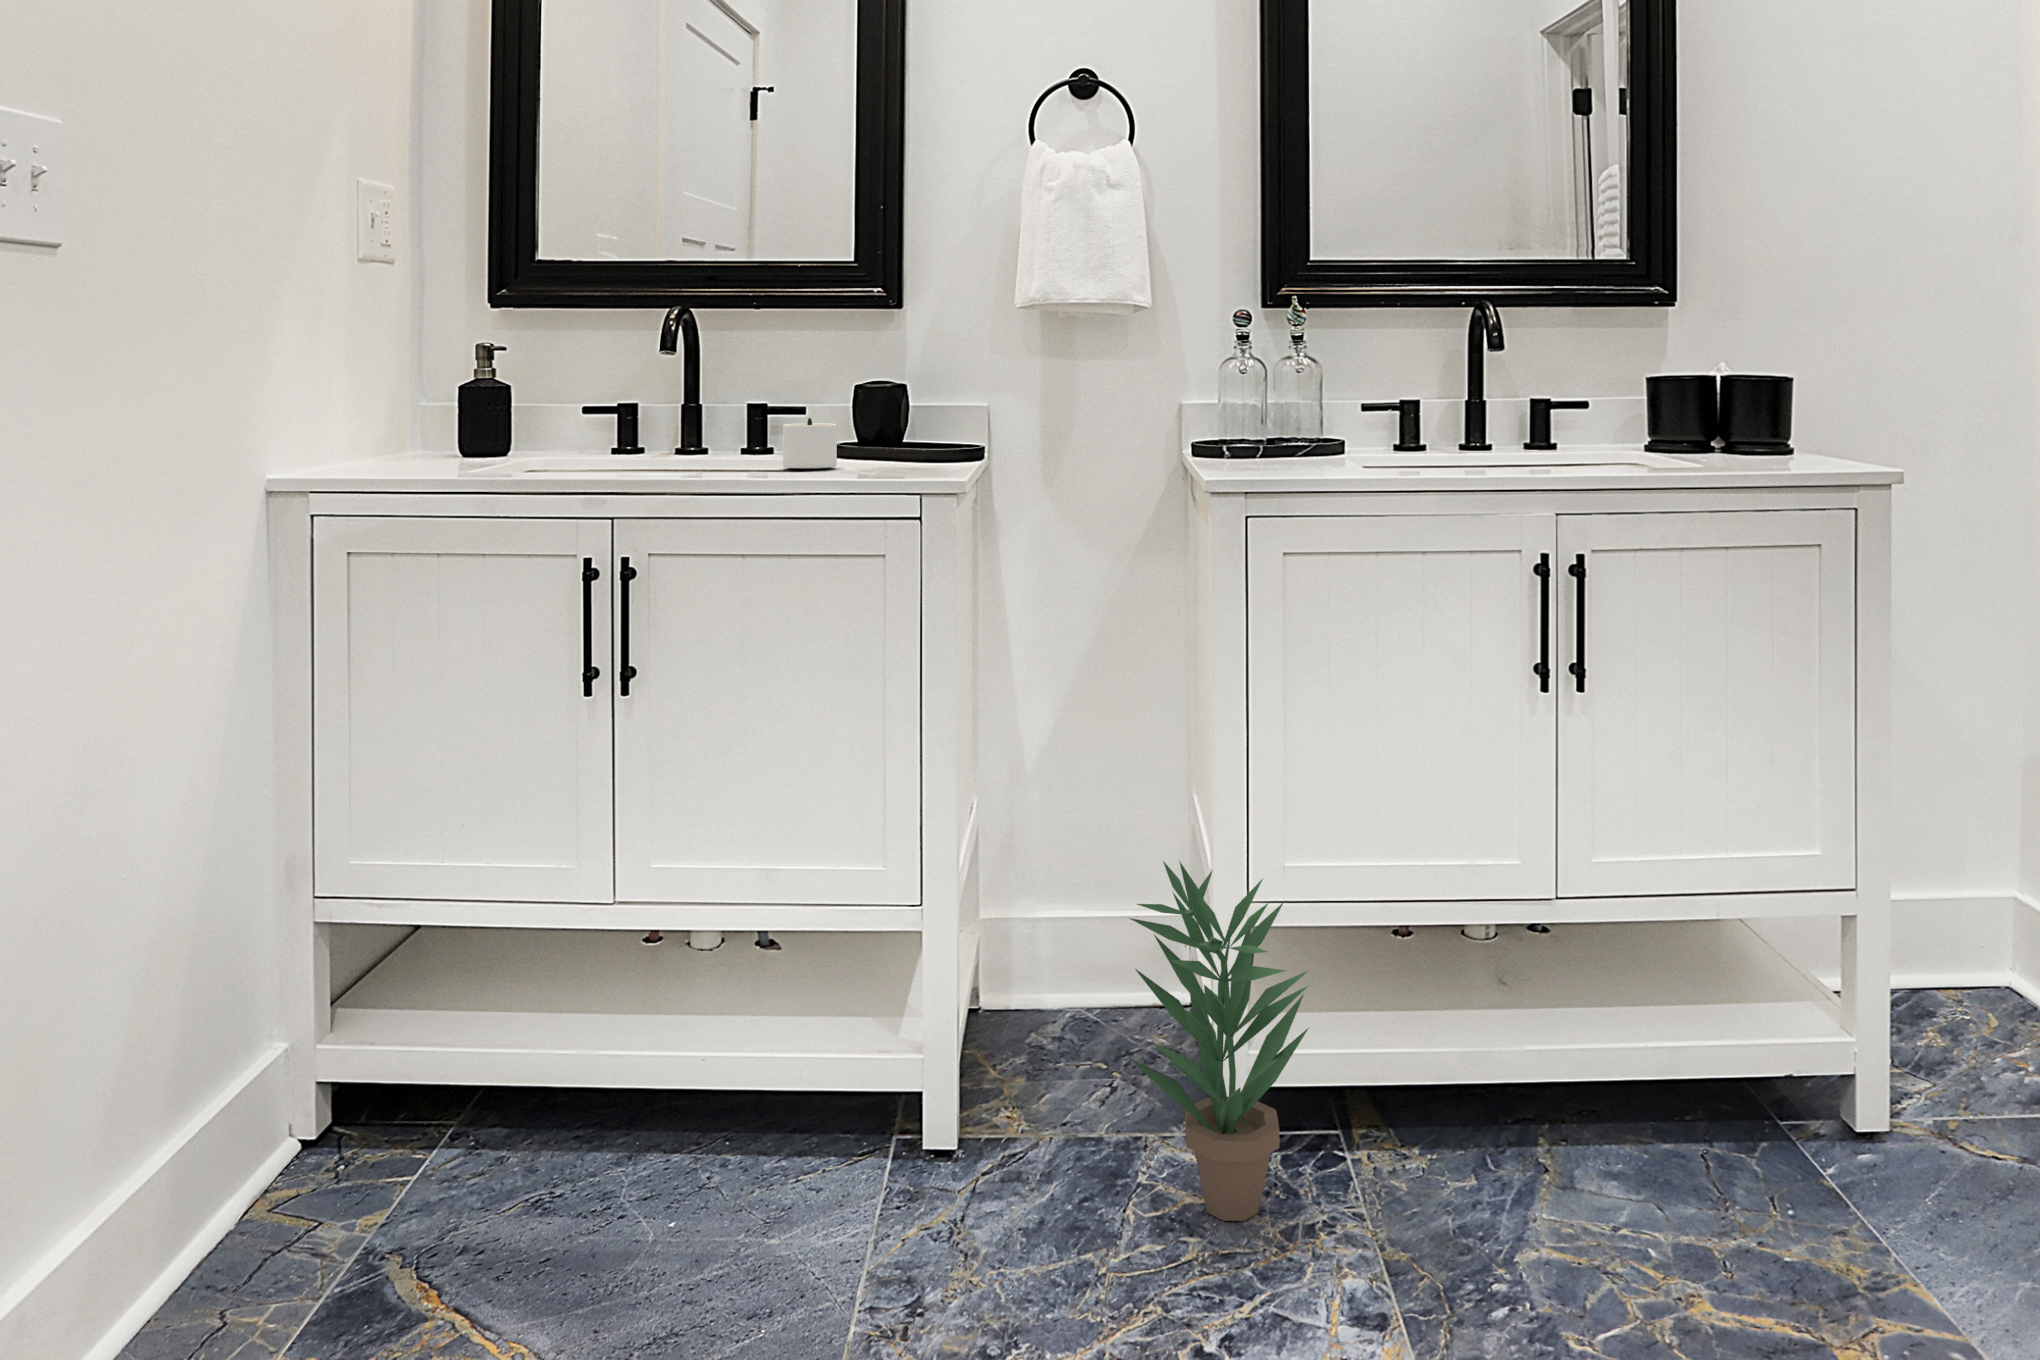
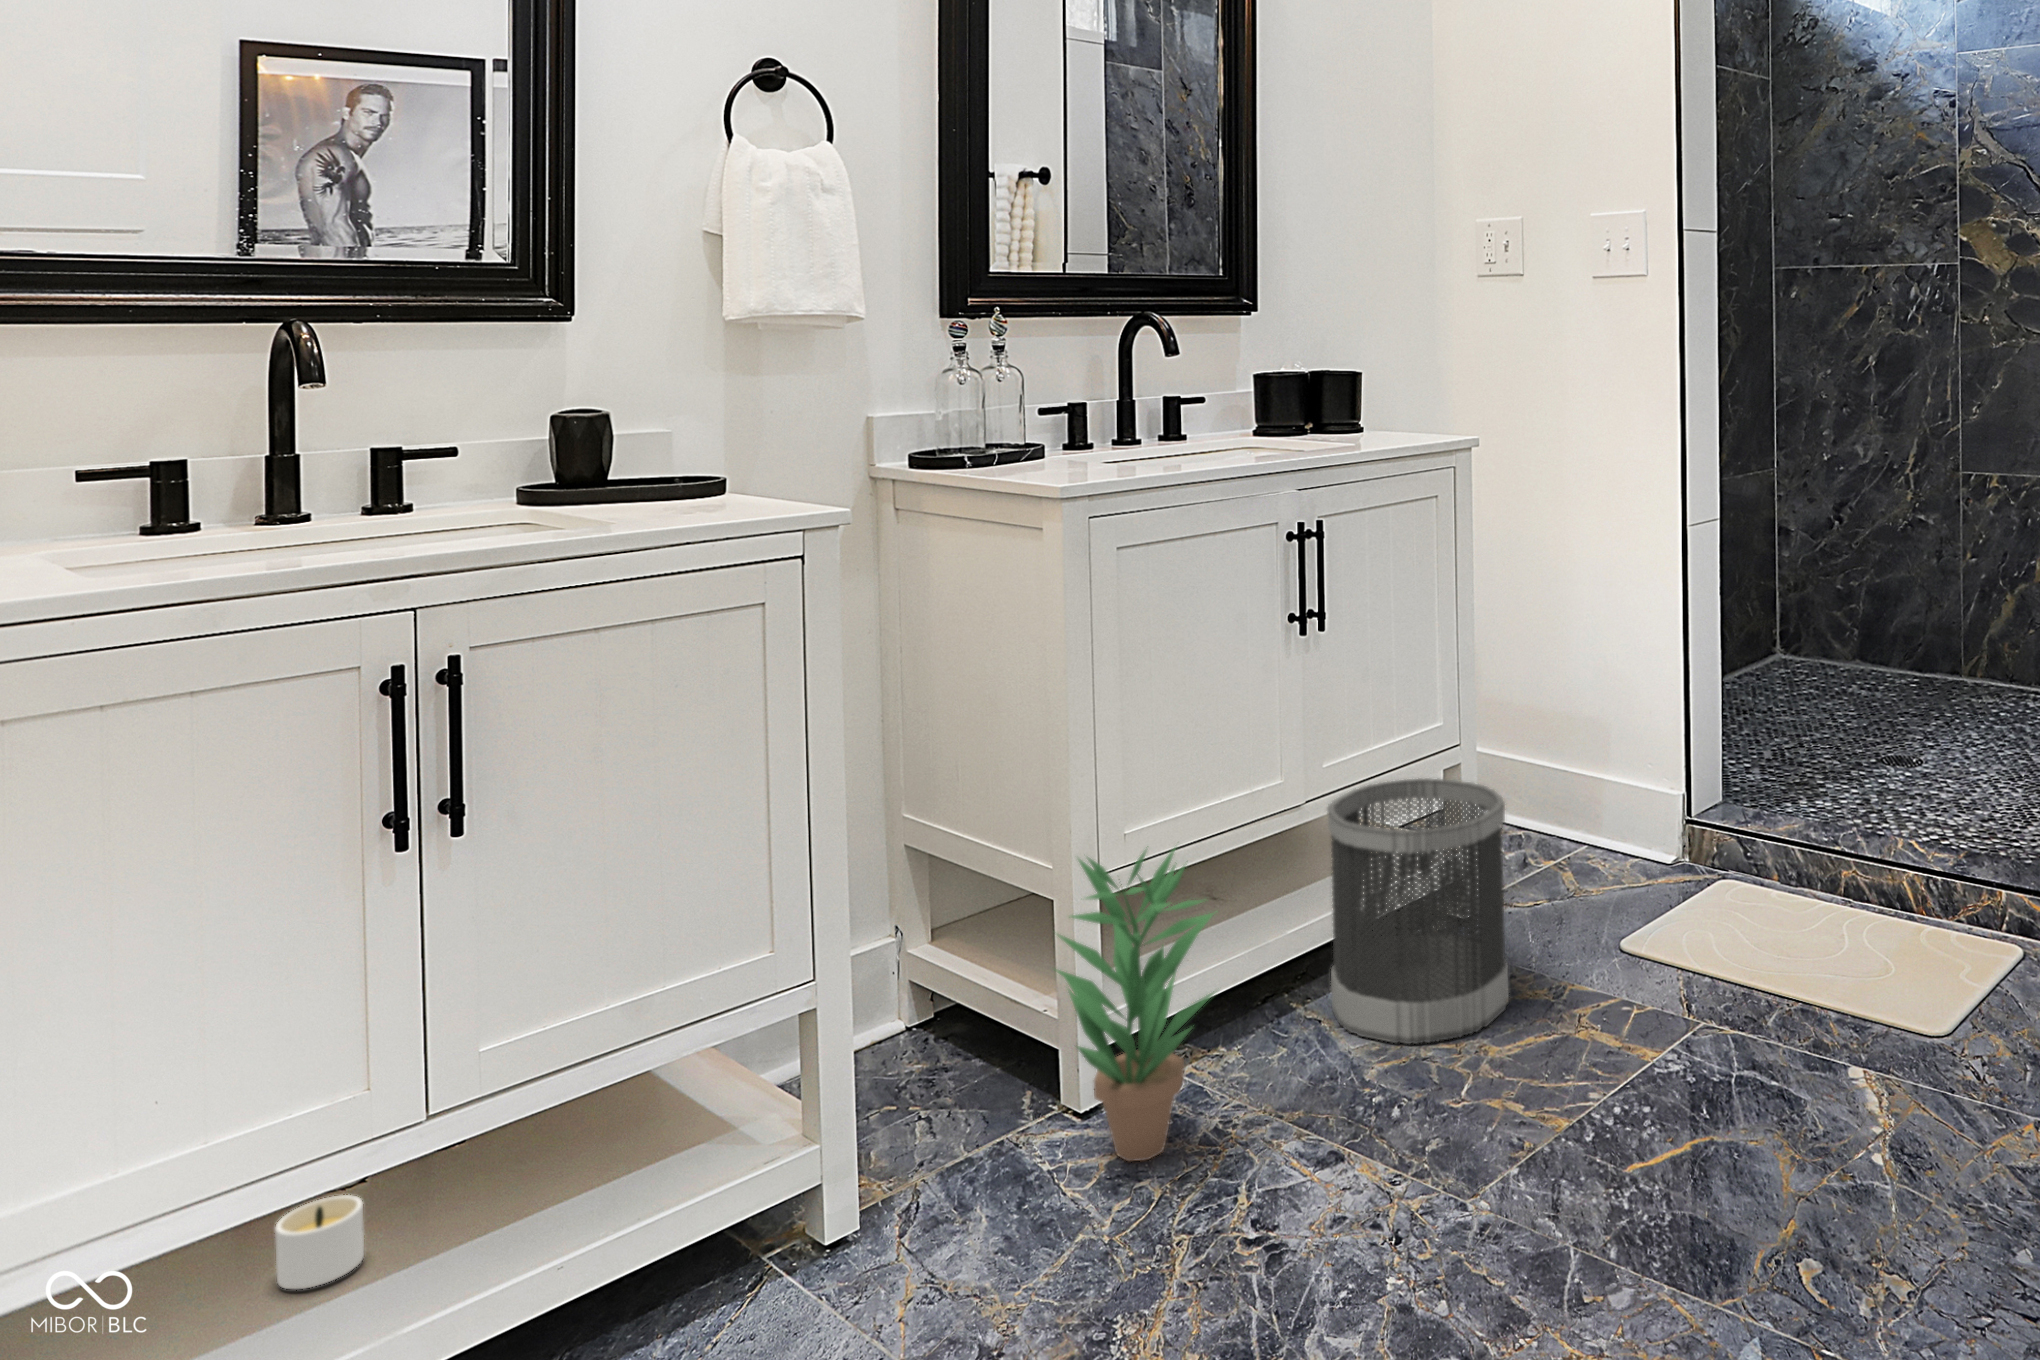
candle: present [783,418,837,468] -> present [275,1195,364,1289]
wastebasket: none [1557,899,1810,1275] -> present [1327,778,1509,1044]

